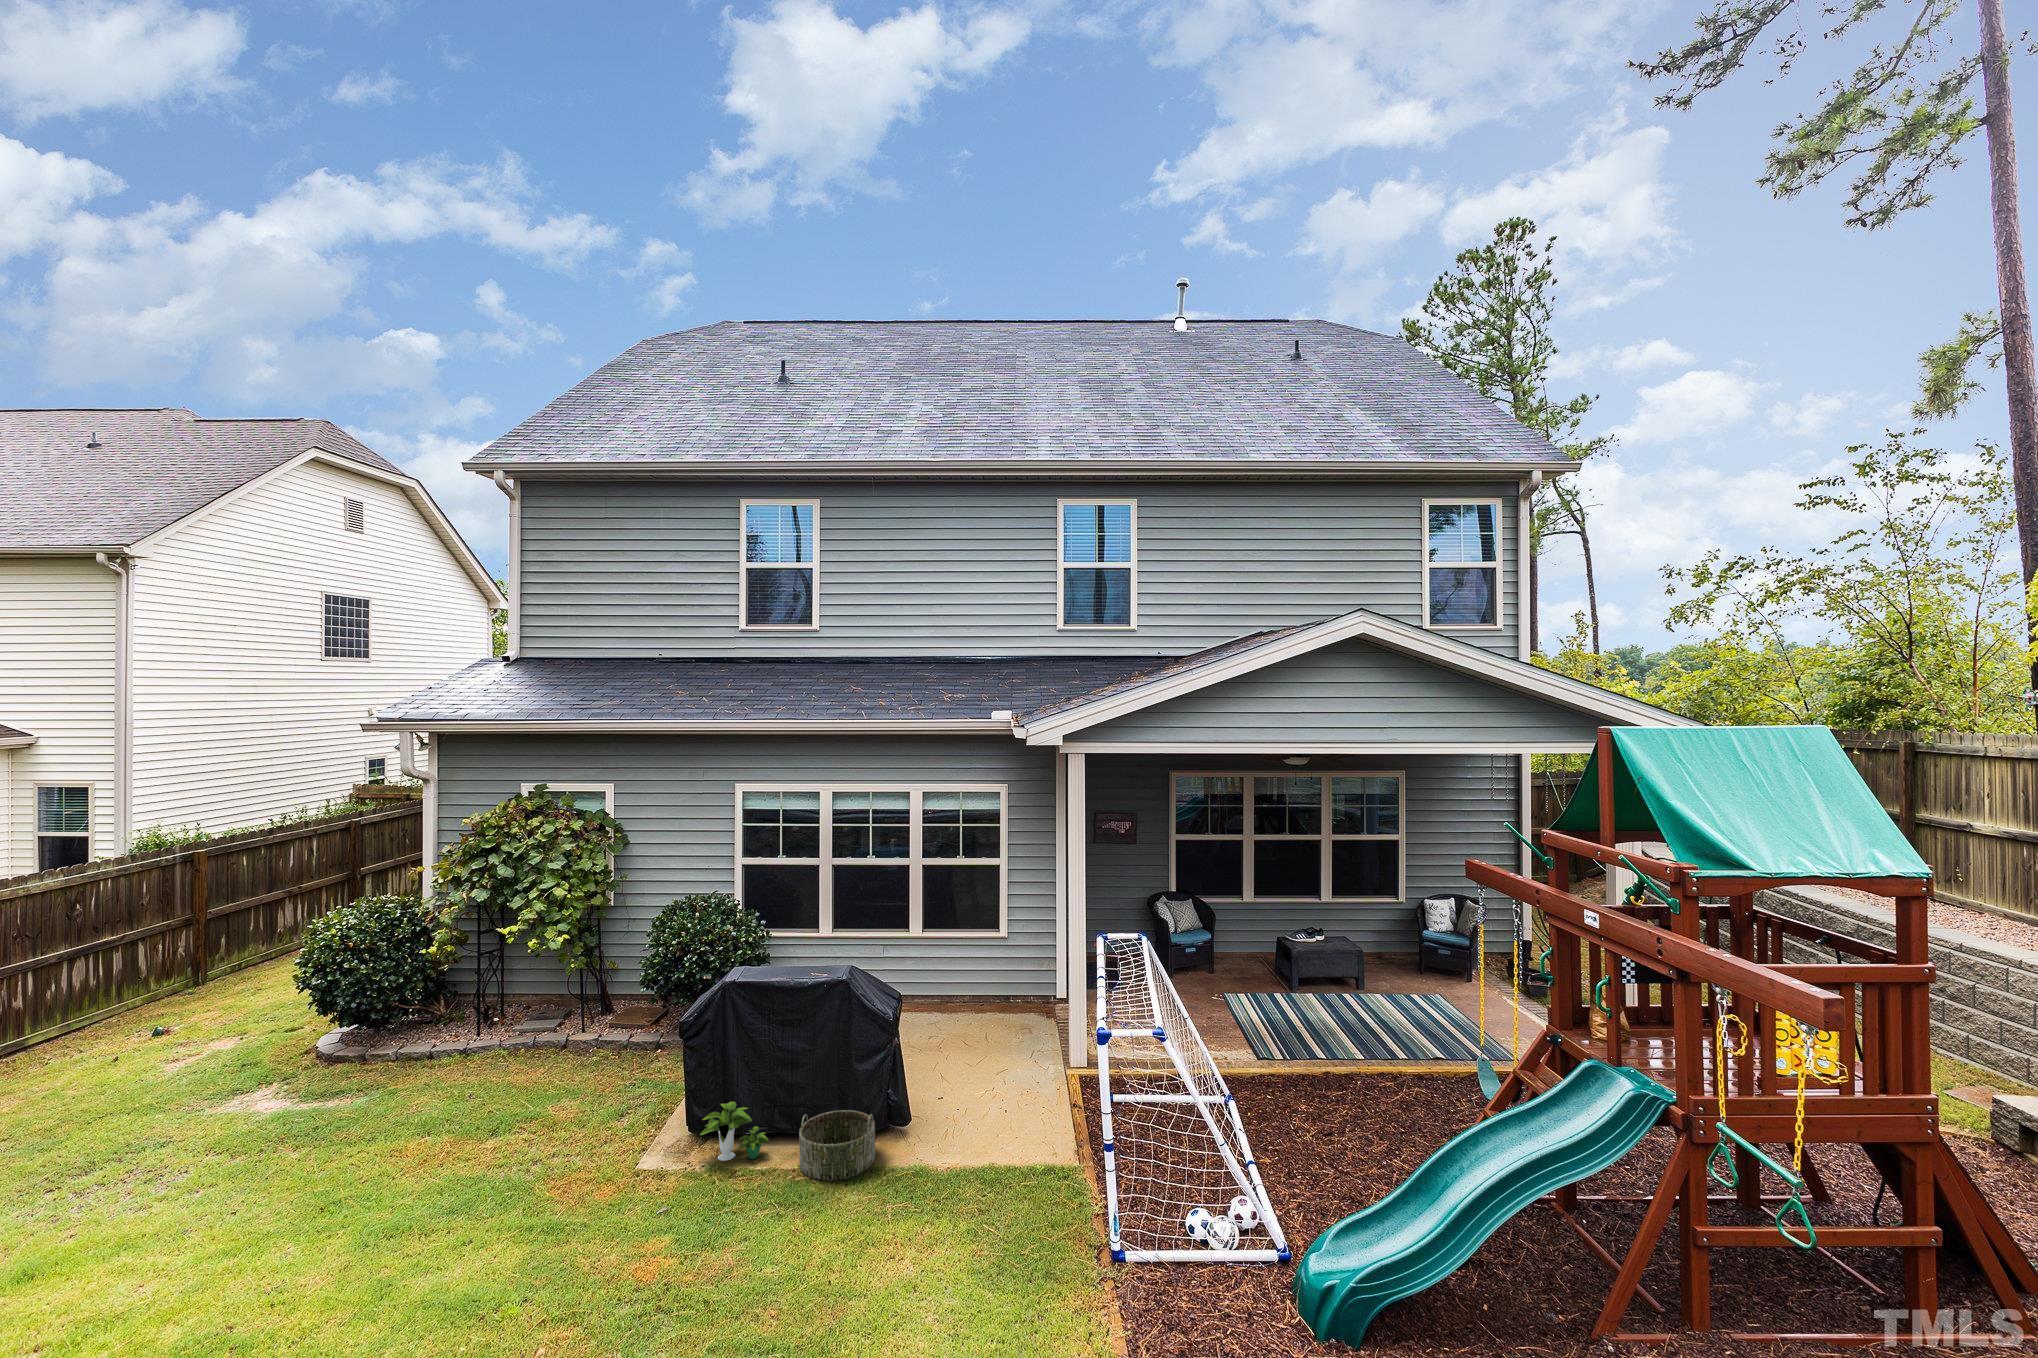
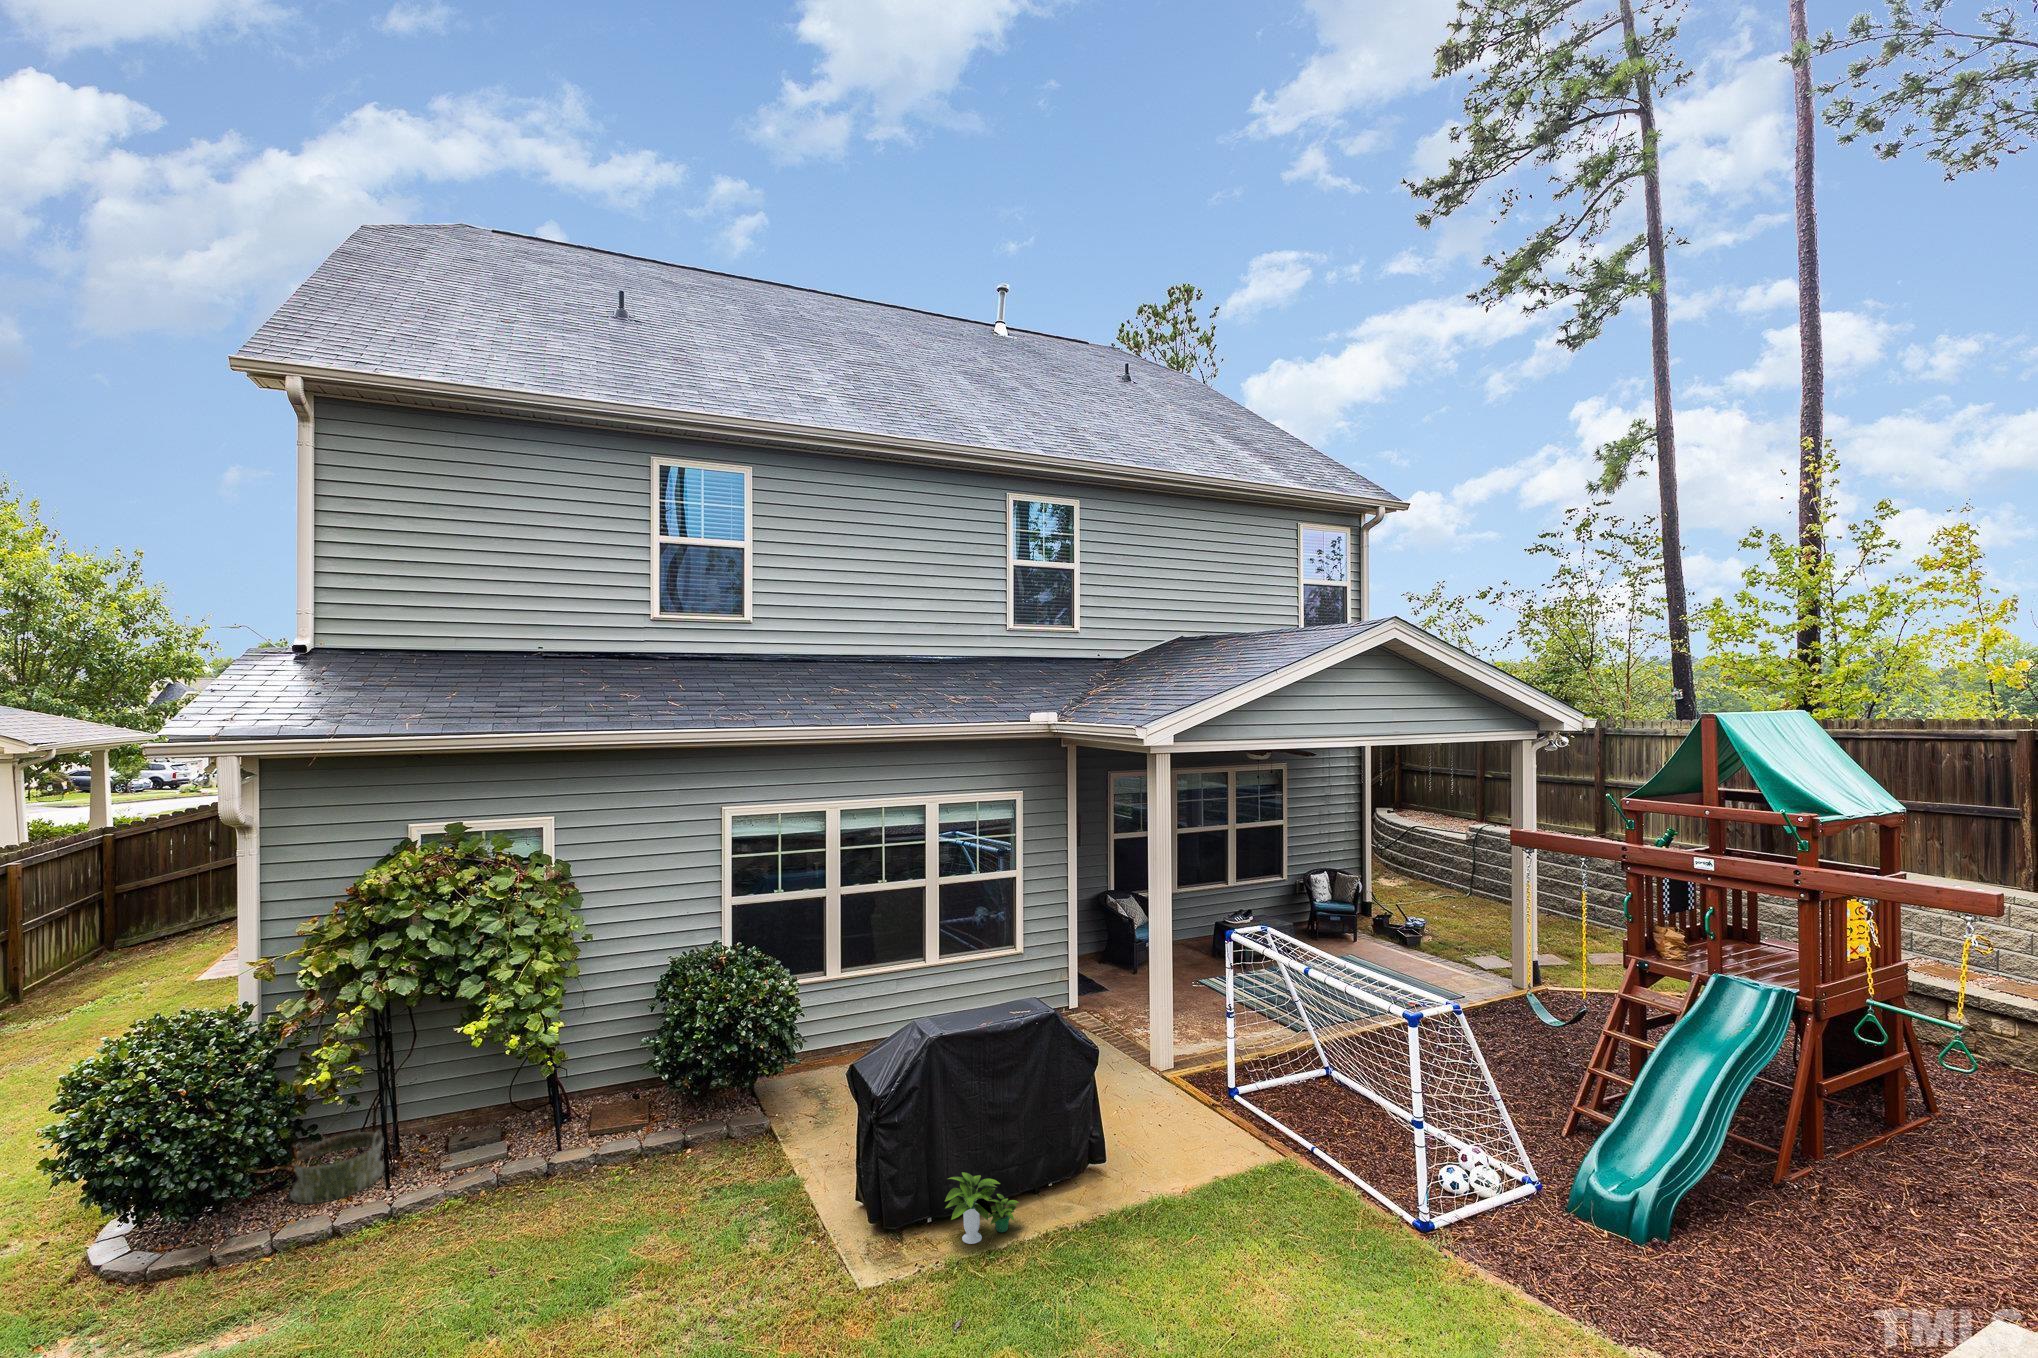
basket: present [799,1110,875,1181] -> present [290,1131,384,1204]

